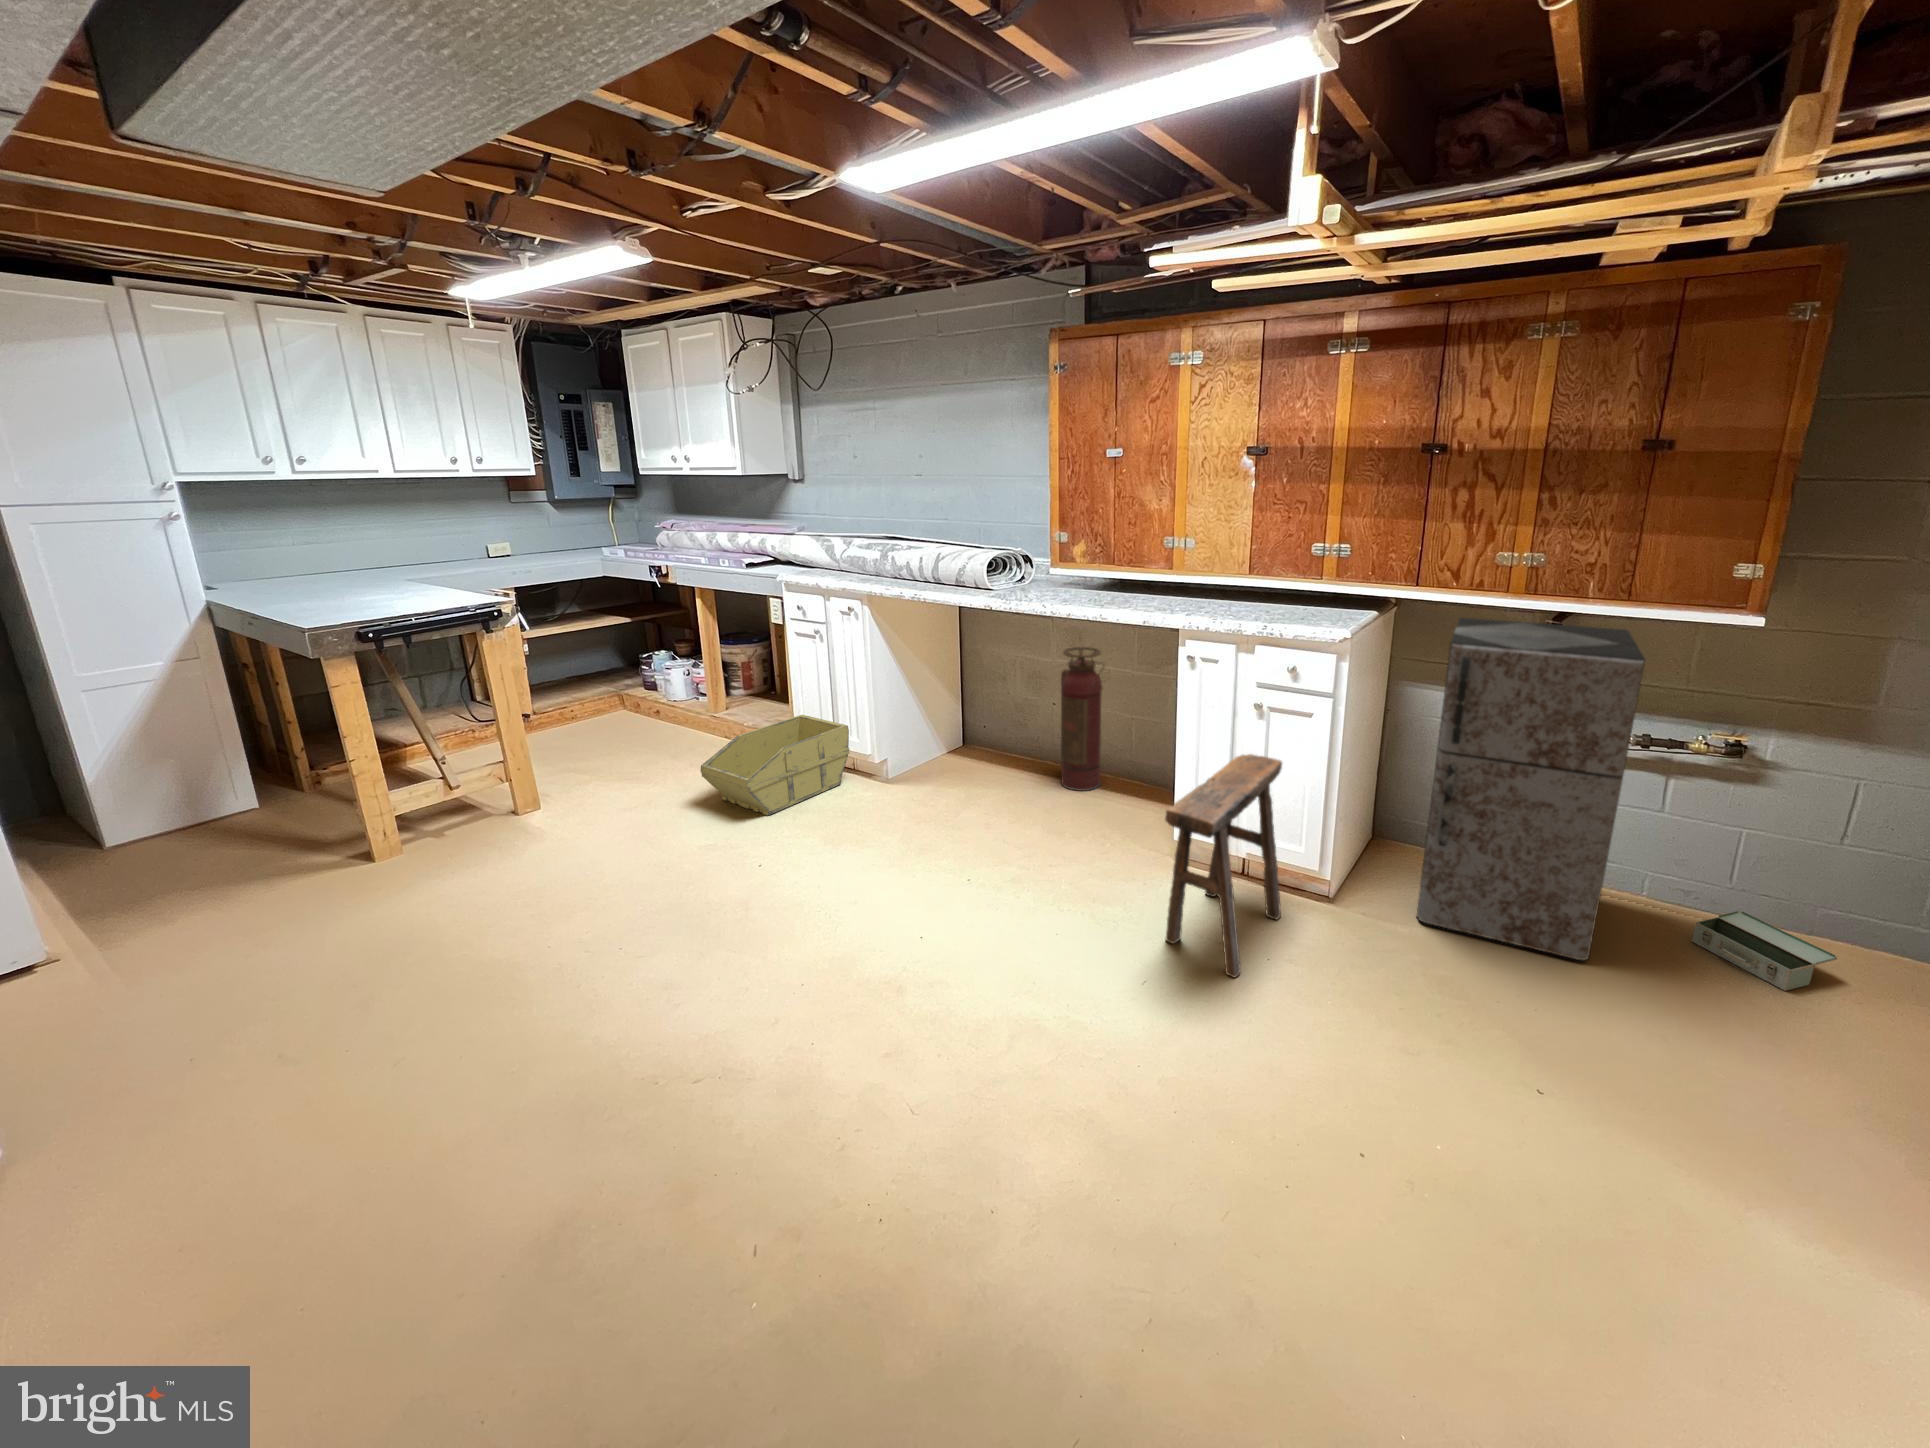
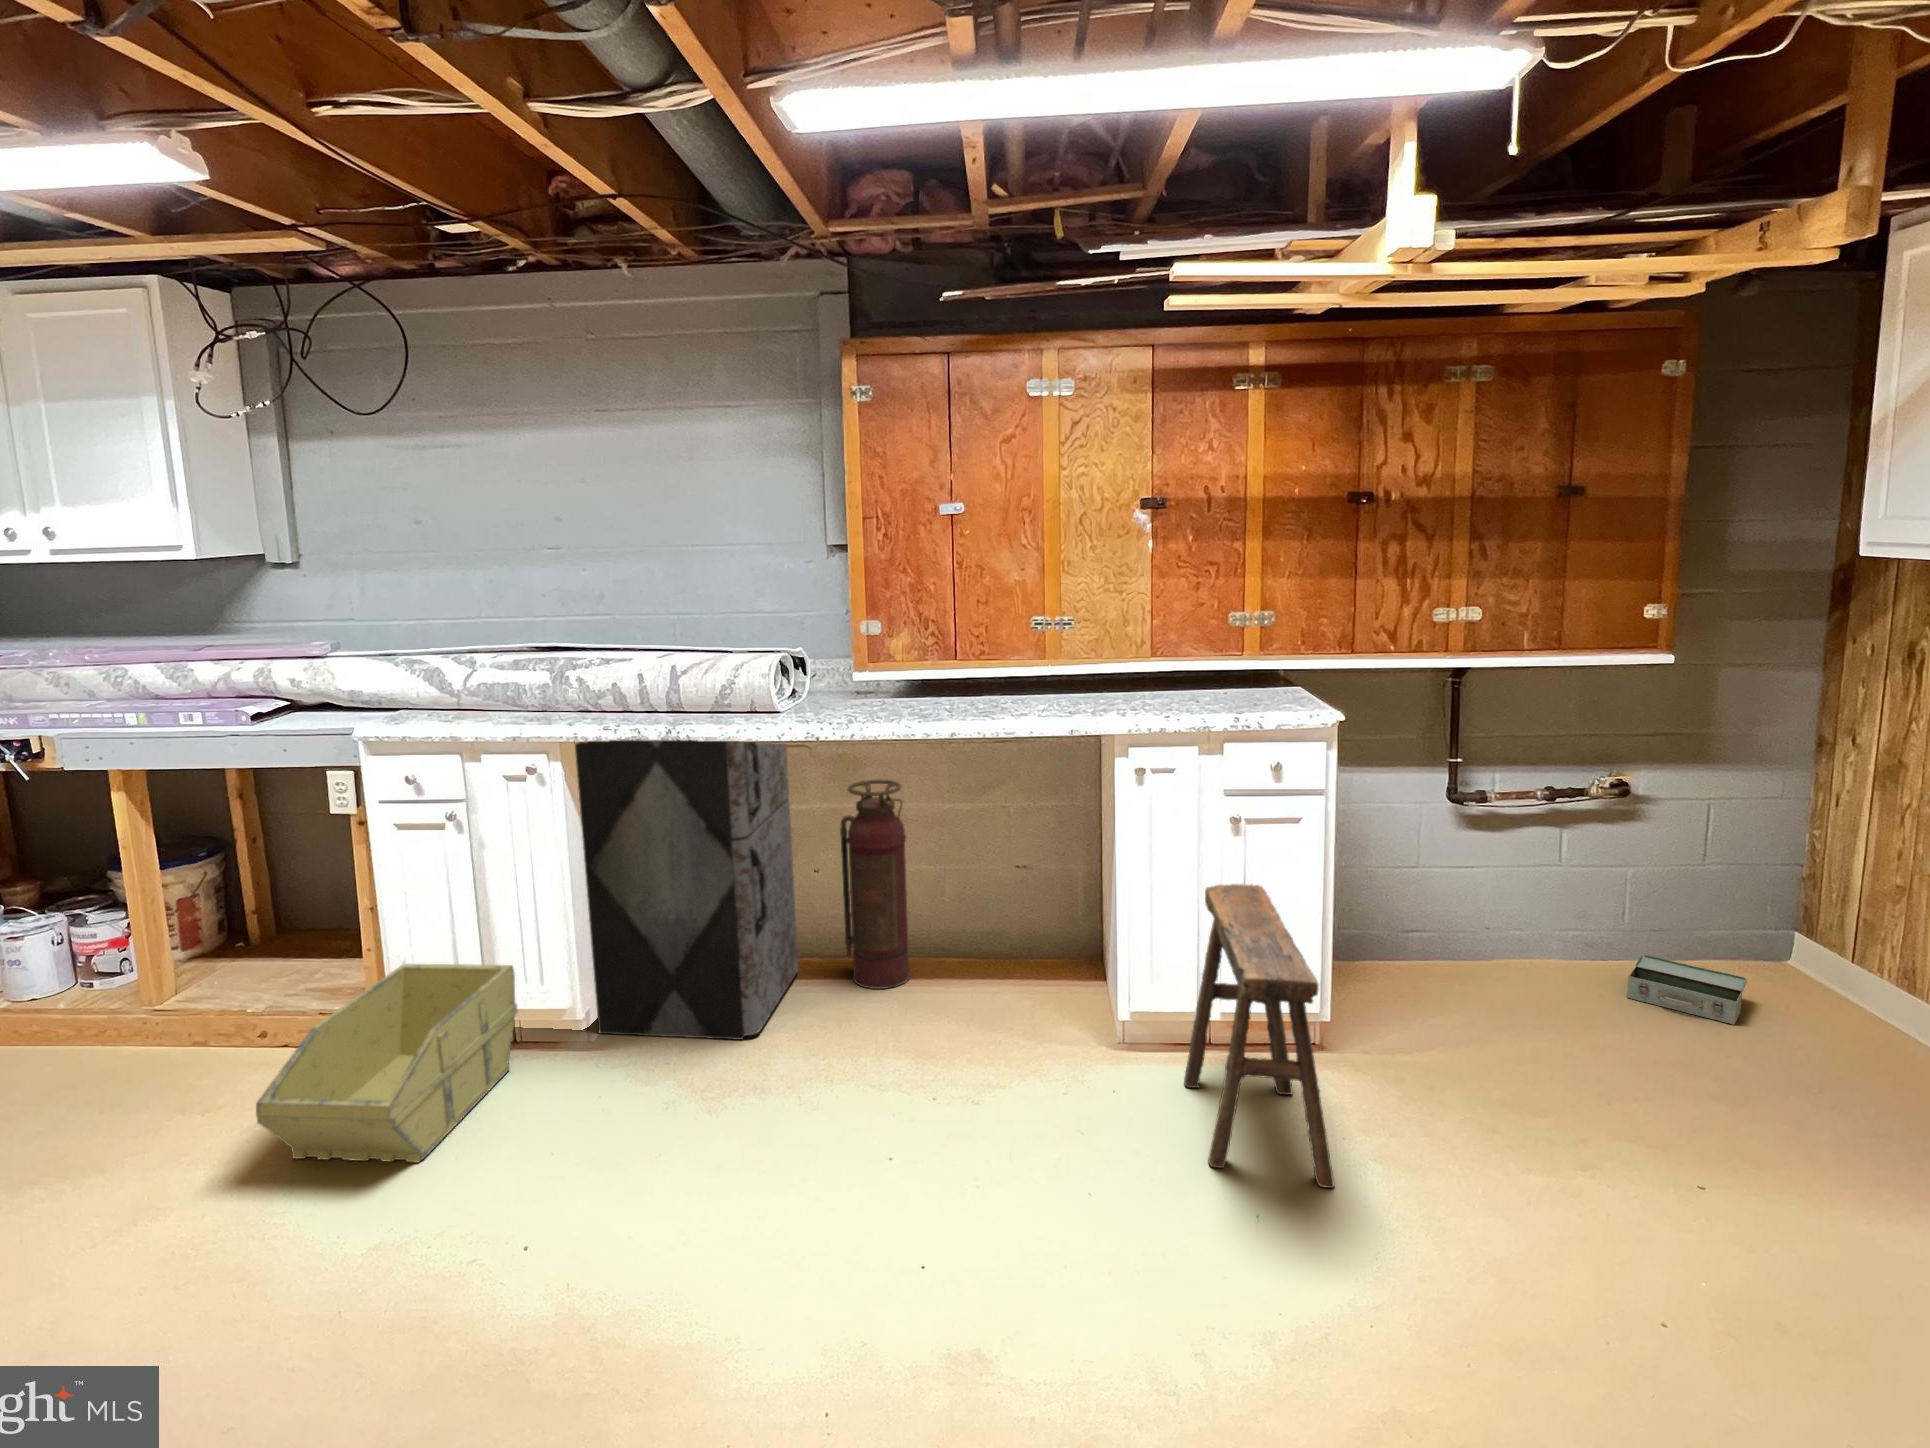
storage cabinet: present [1417,618,1645,960] -> present [575,740,798,1040]

